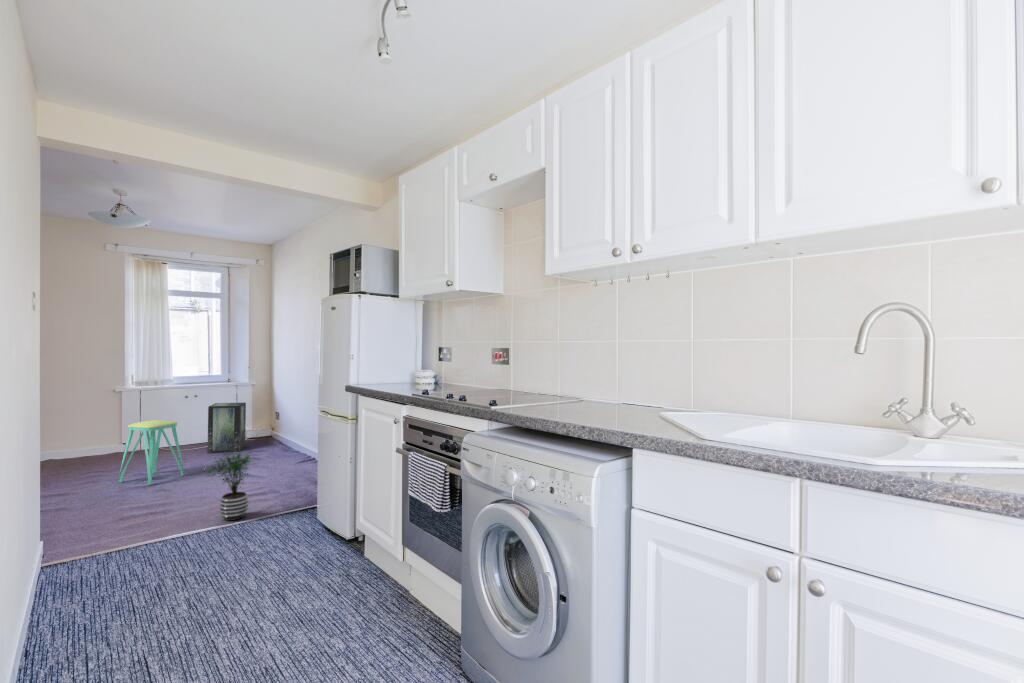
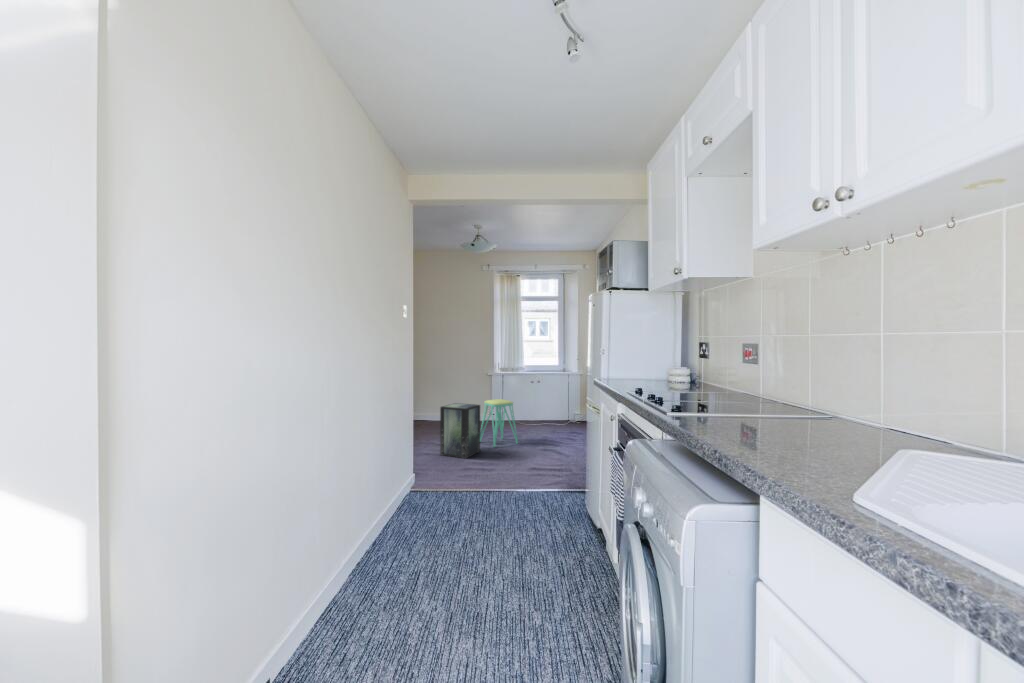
storage box: present [208,402,246,453] -> present [440,403,480,458]
potted plant: present [206,454,250,521] -> none [508,429,548,486]

